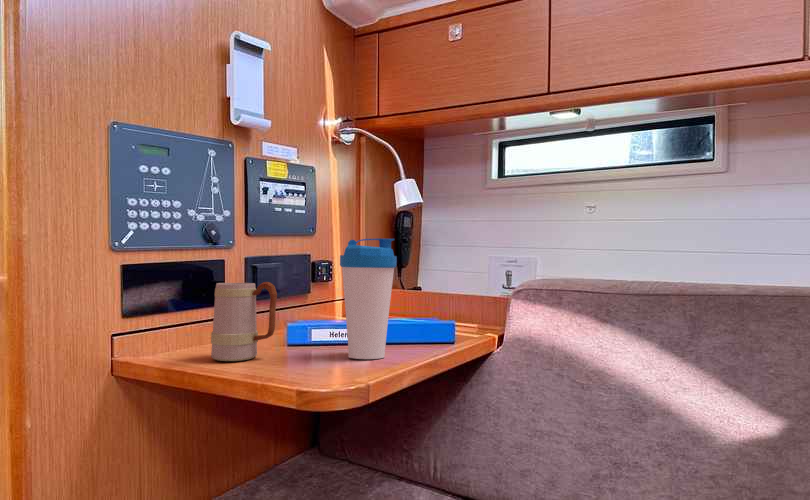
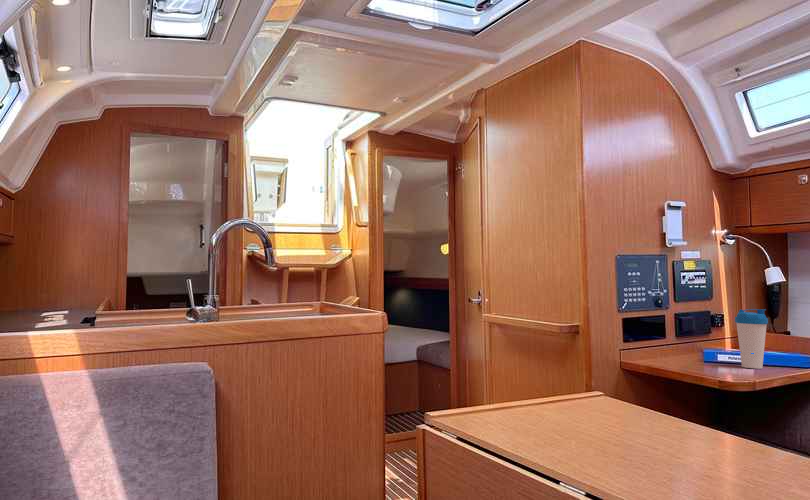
mug: present [211,282,277,361] -> none [668,328,701,364]

